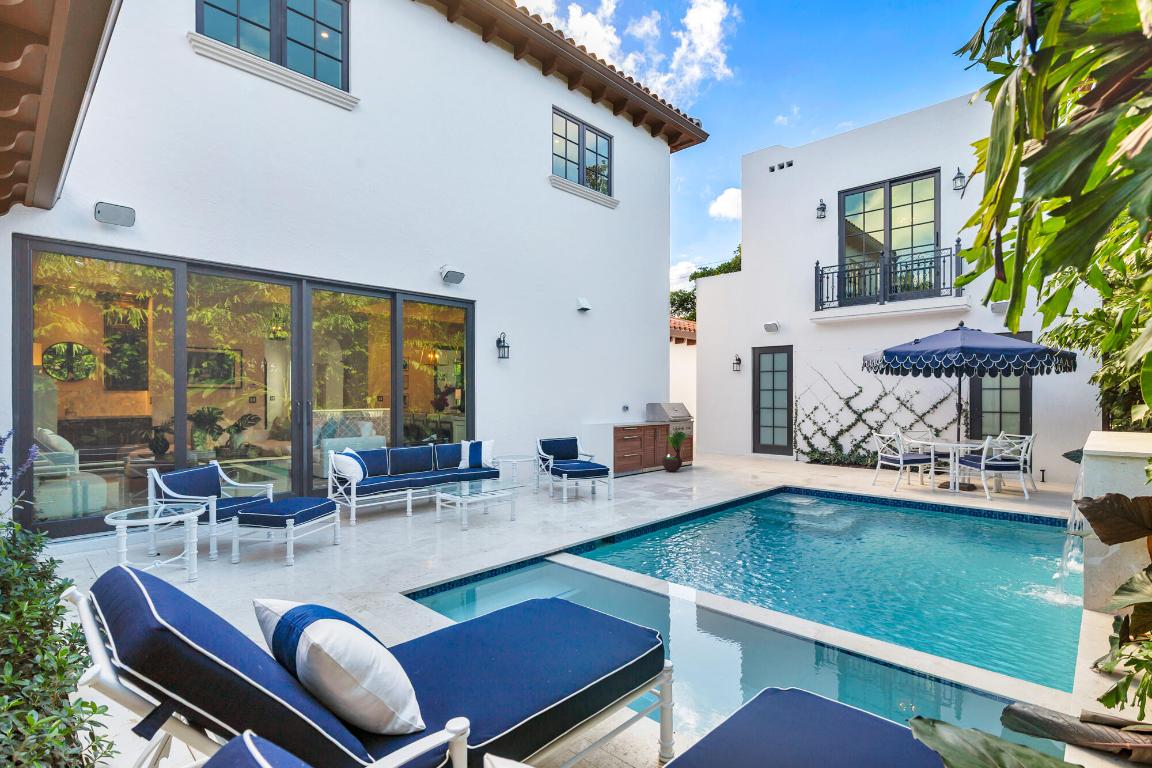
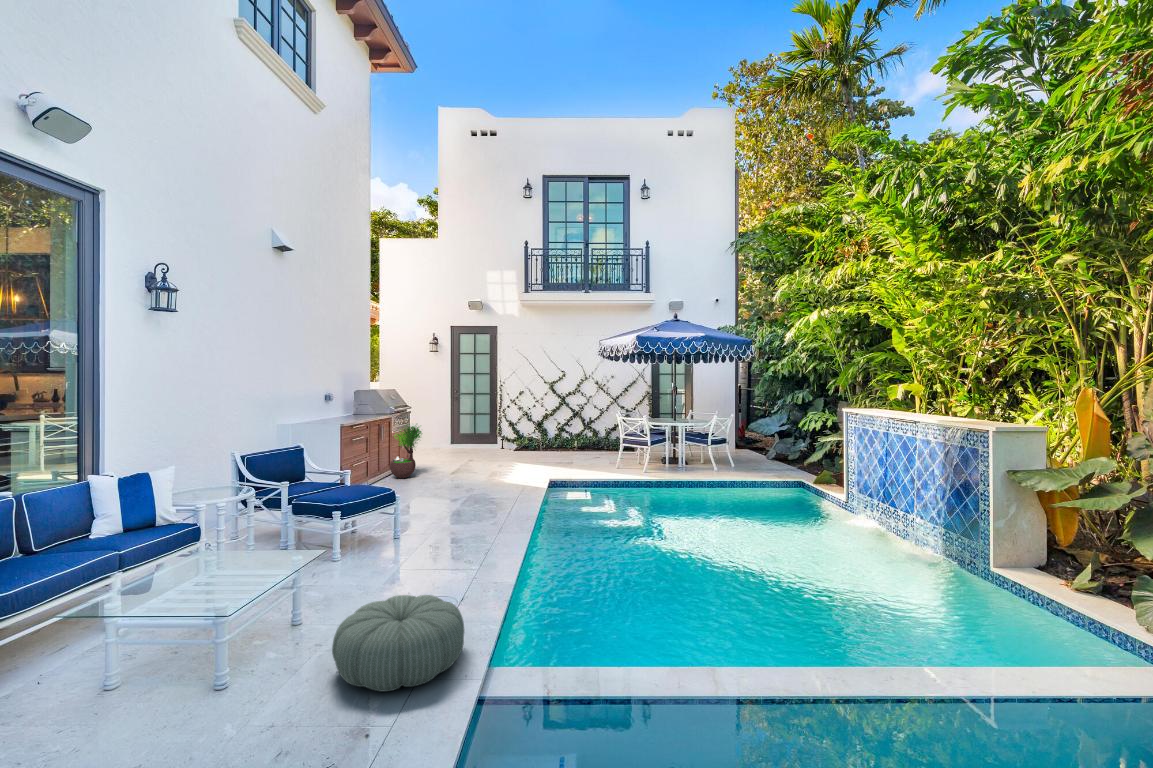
pouf: none [498,505,562,541] -> present [332,595,464,691]

